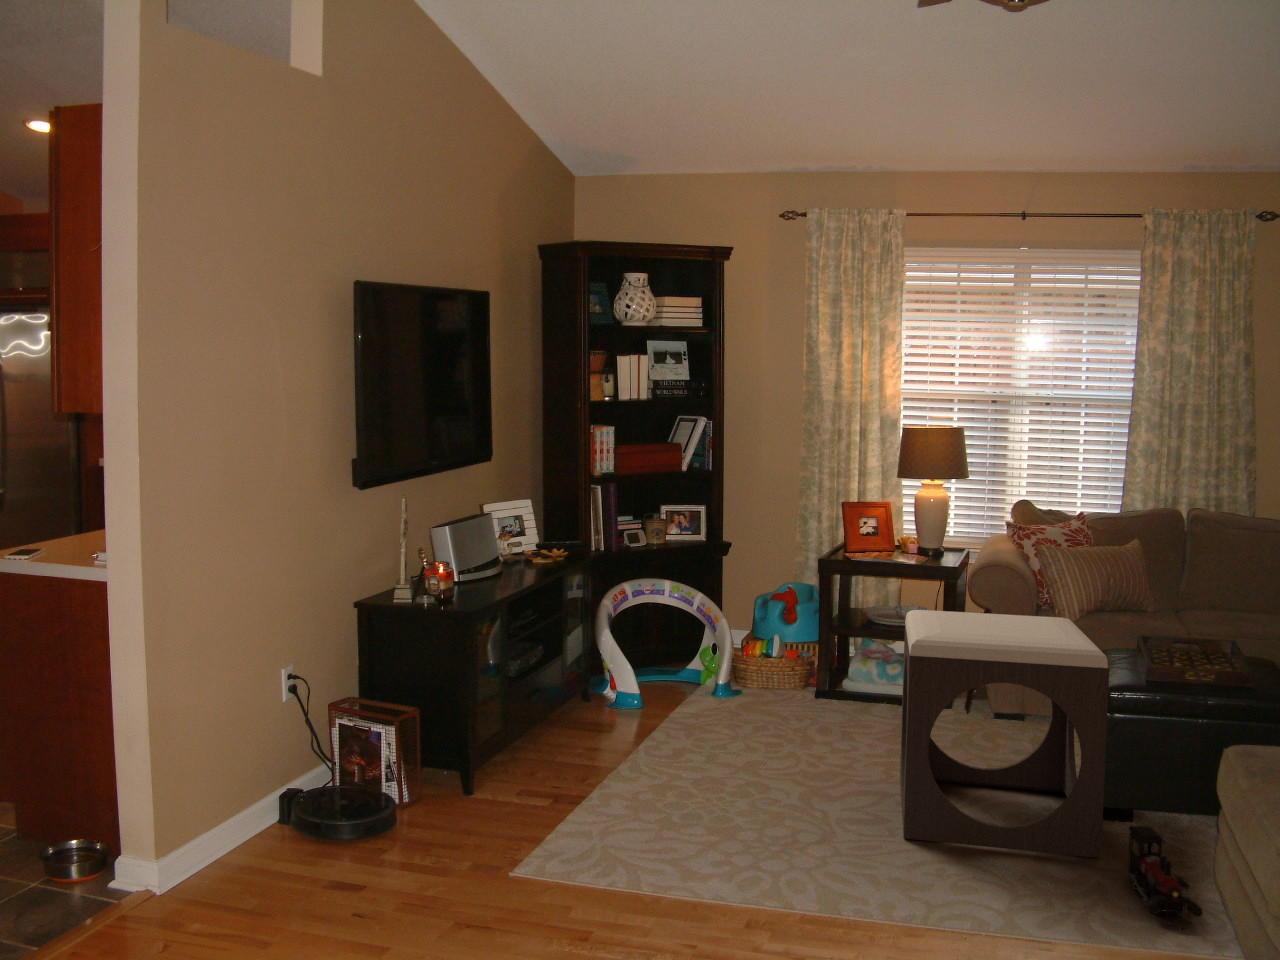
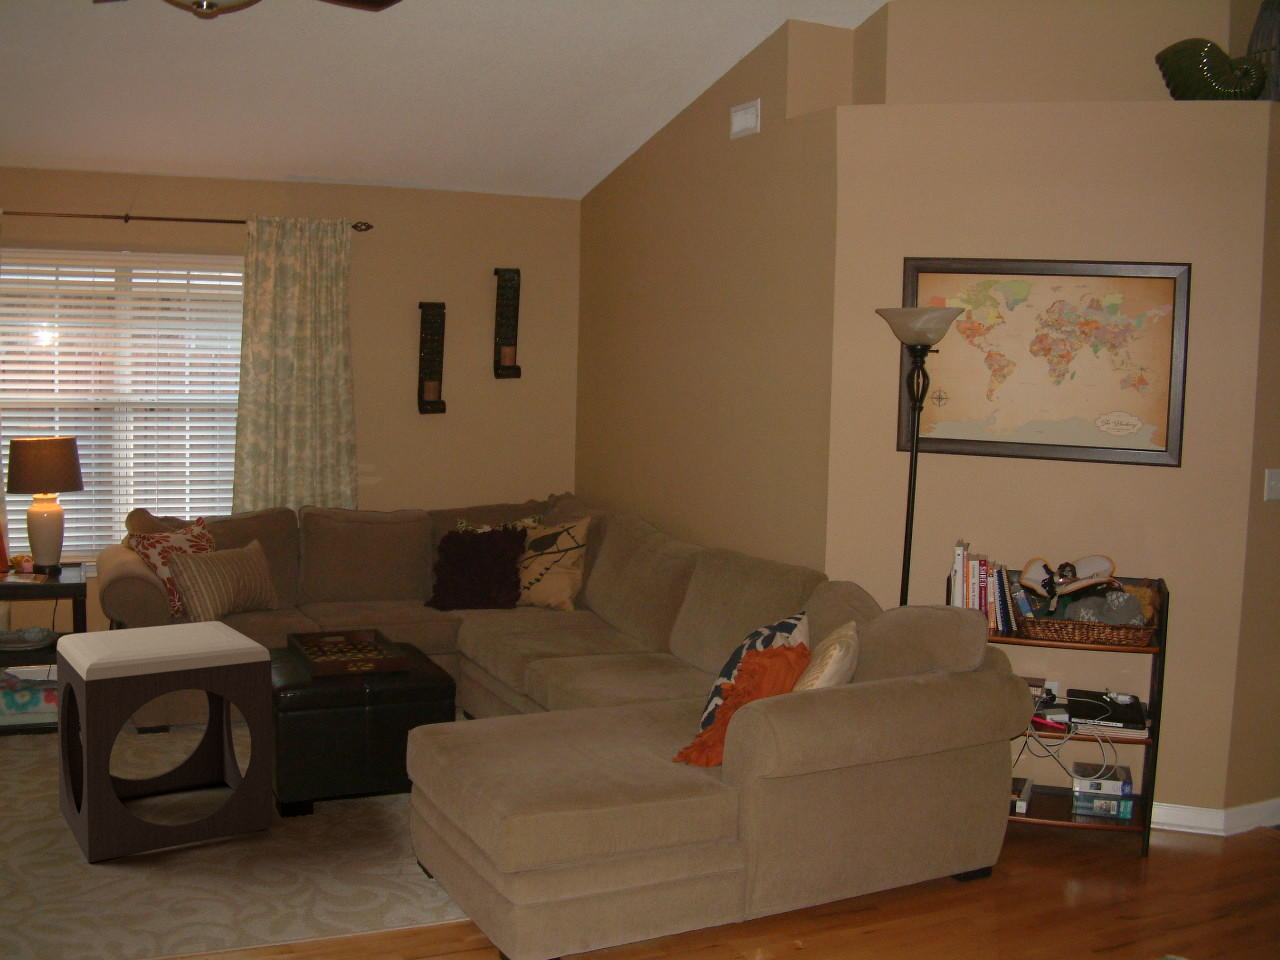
toy train: present [1128,826,1203,930] -> none [295,788,363,862]

